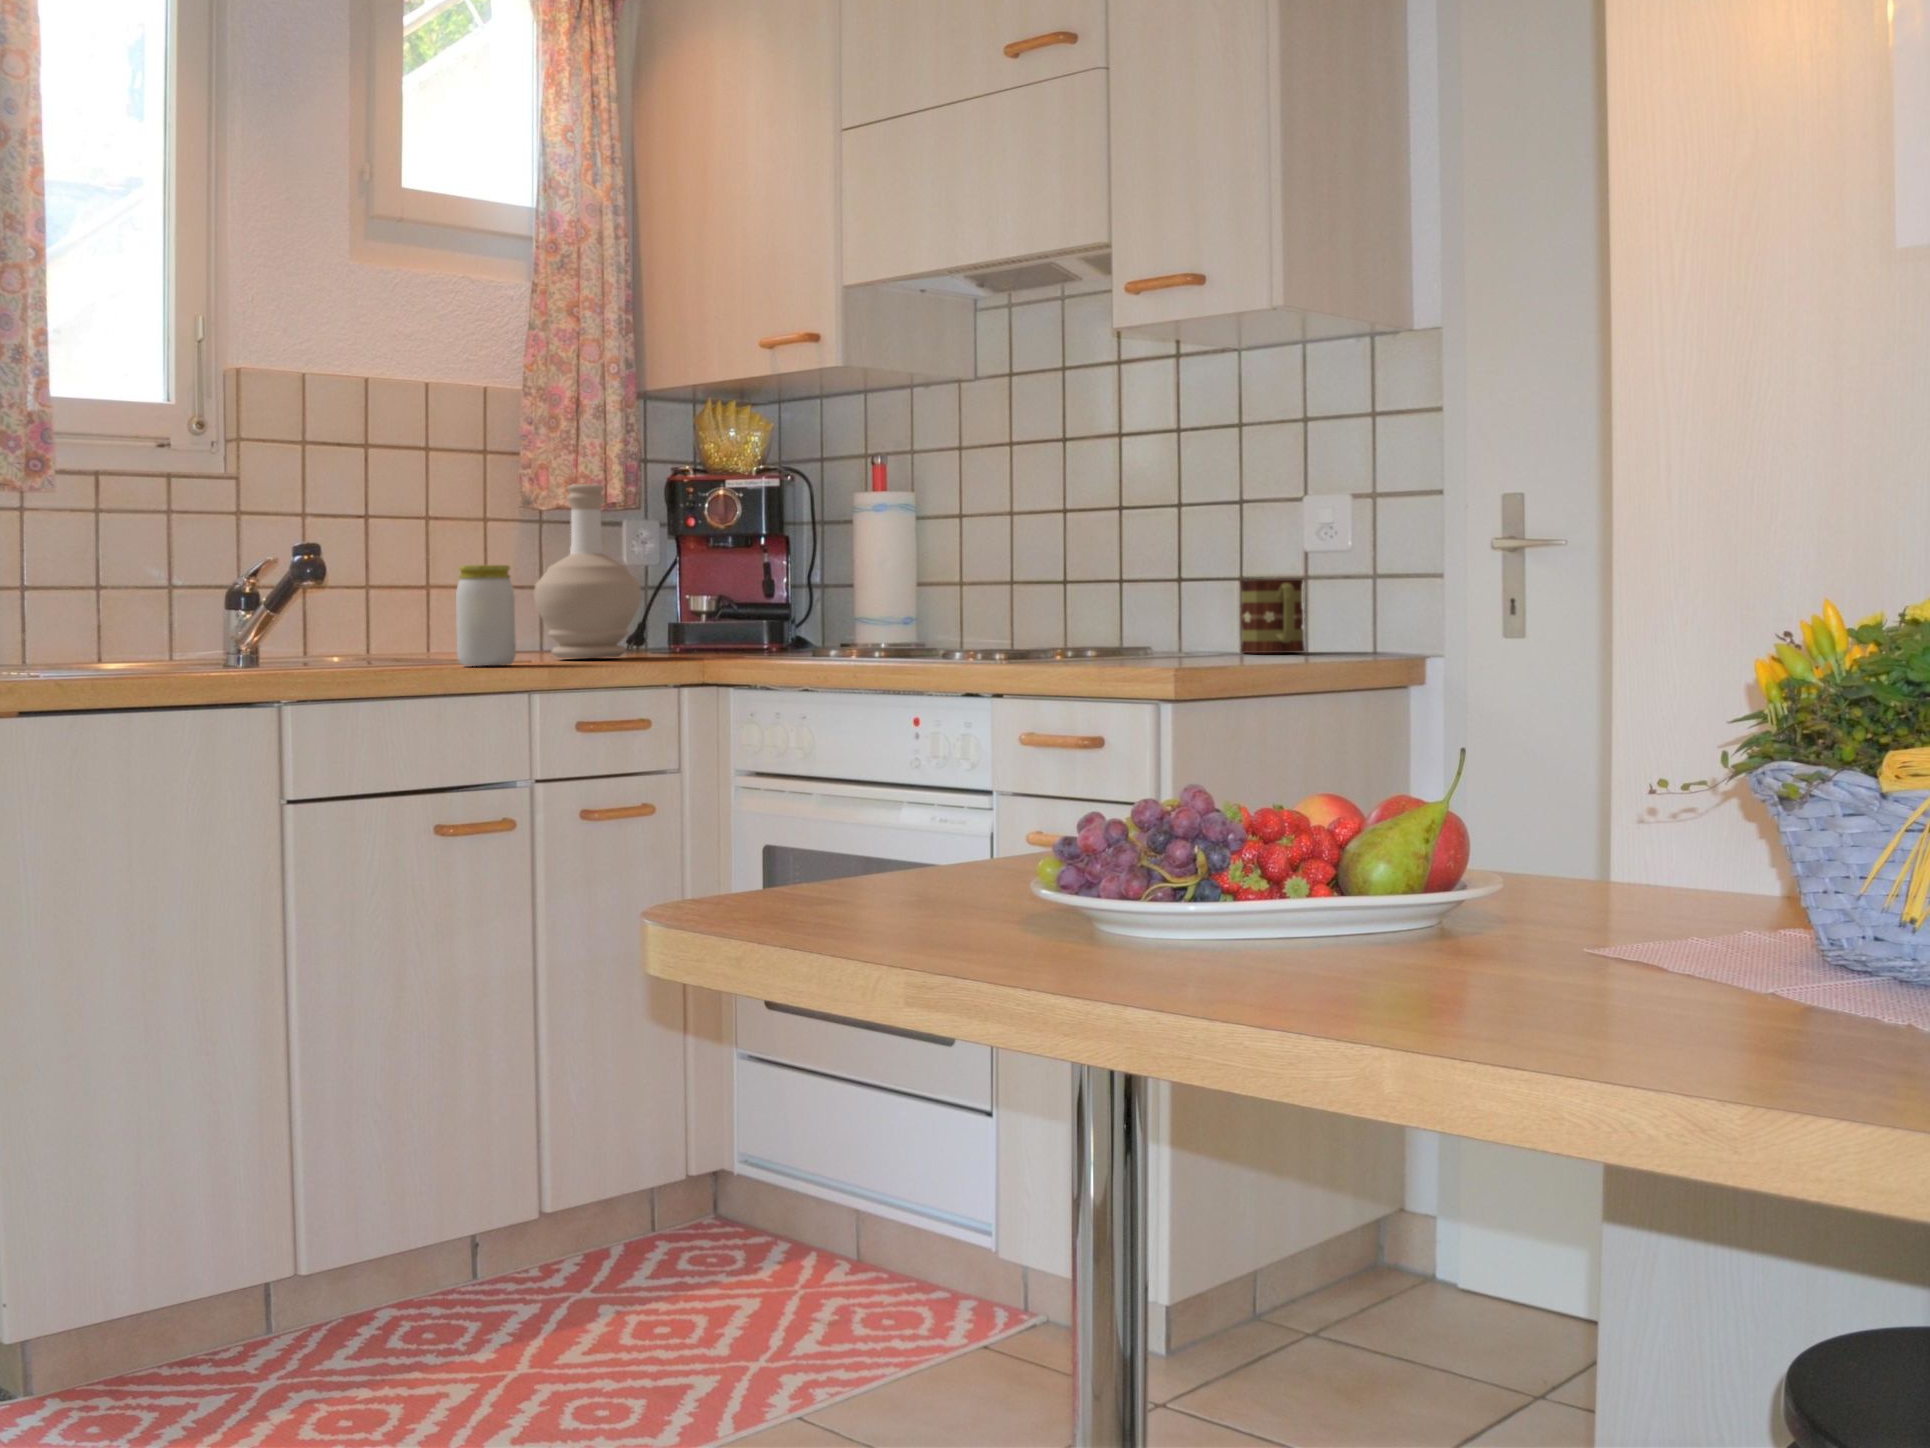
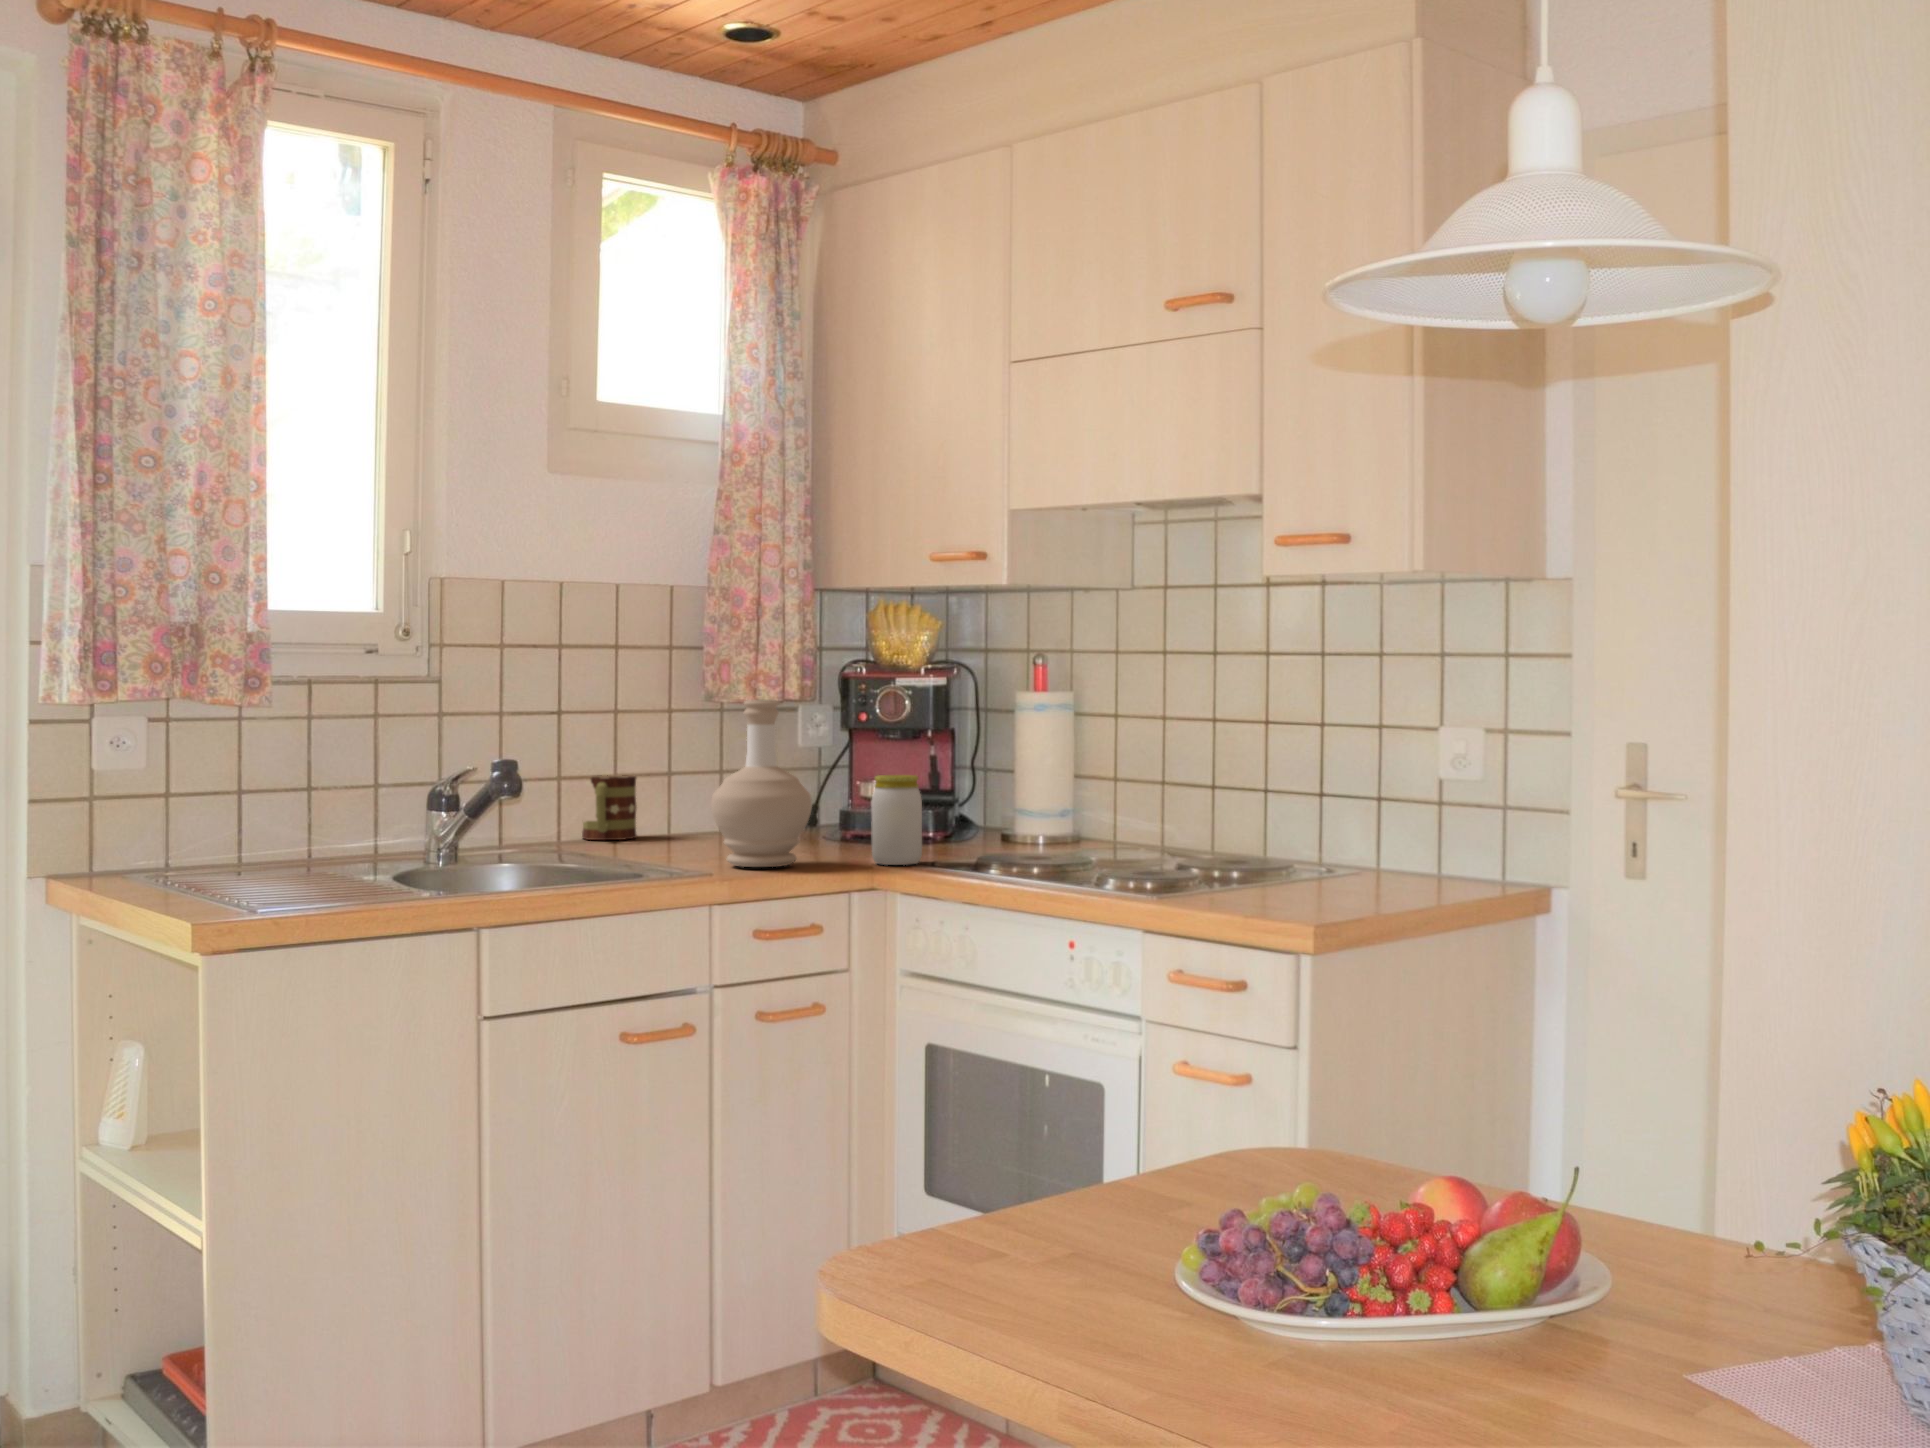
jar: present [456,565,516,666] -> present [871,775,922,865]
mug: present [1240,579,1305,653] -> present [582,775,637,840]

